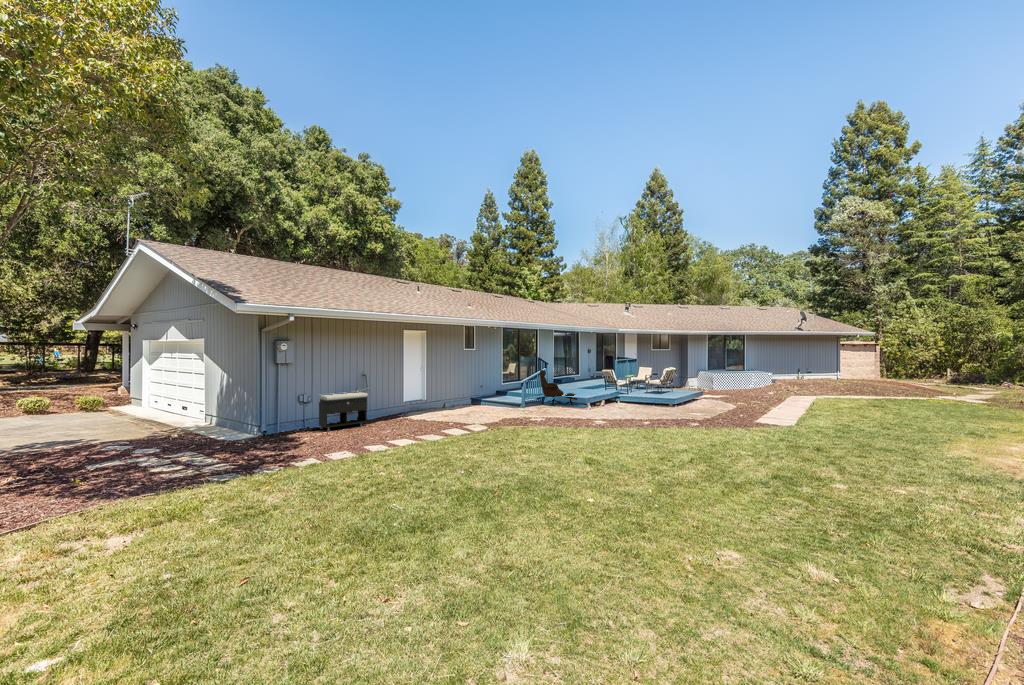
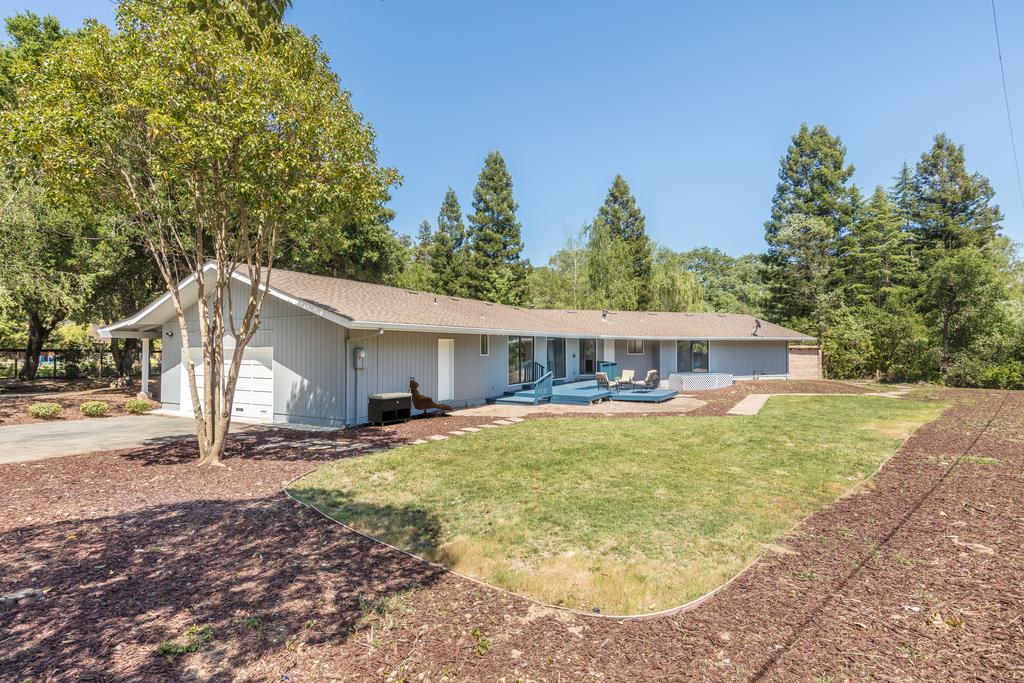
lounge chair: present [540,370,577,405] -> present [410,380,452,419]

